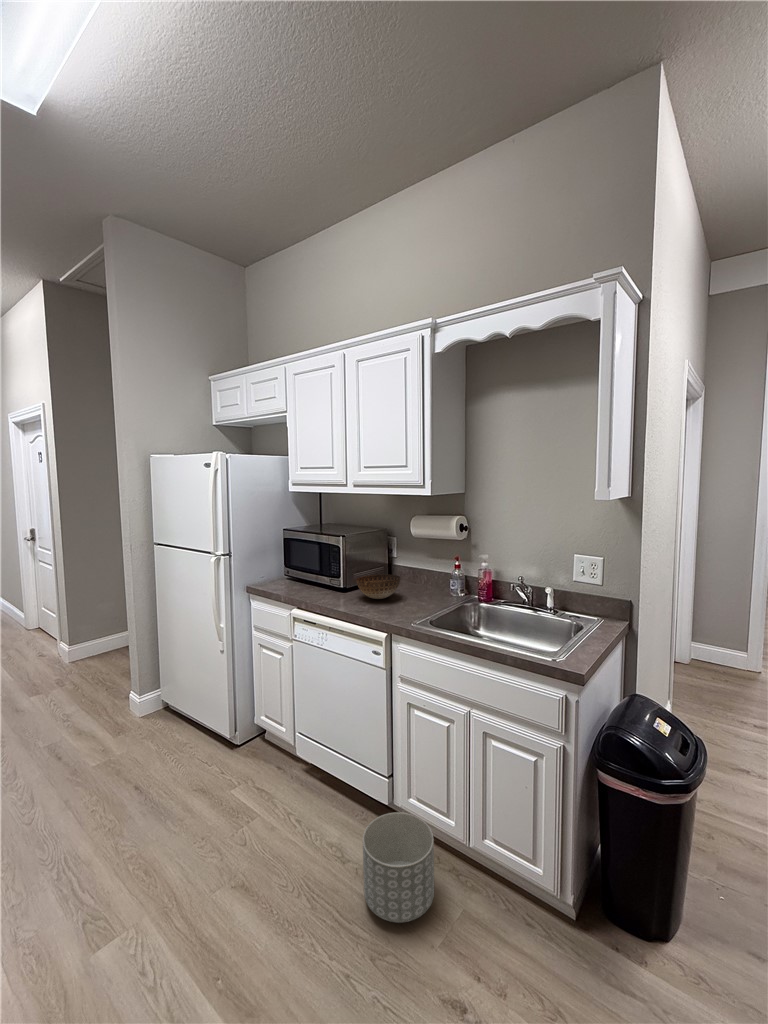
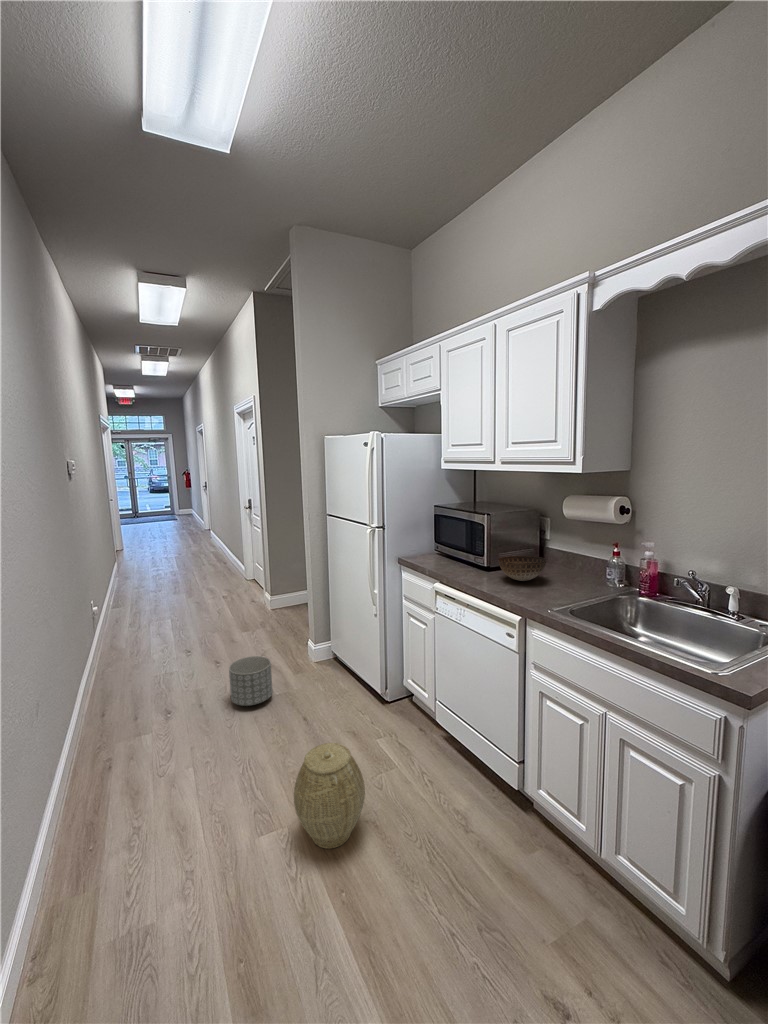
woven basket: none [145,803,232,930] -> present [294,743,365,849]
planter: present [363,812,434,923] -> present [229,656,273,706]

